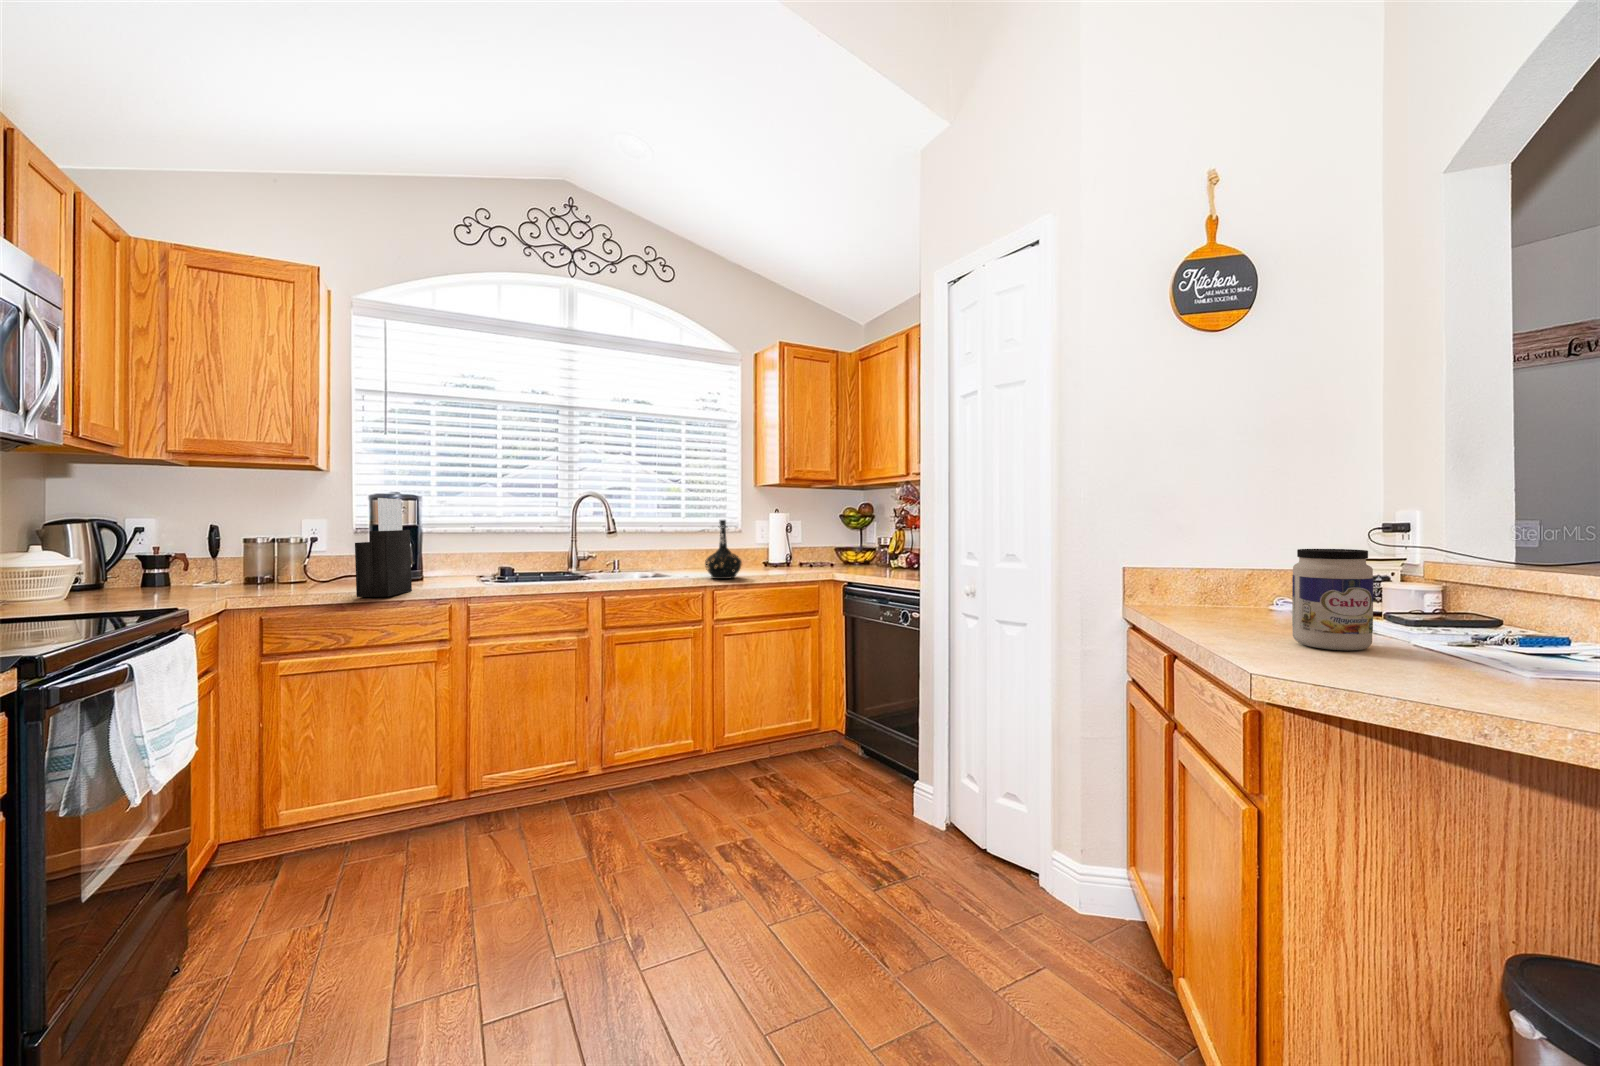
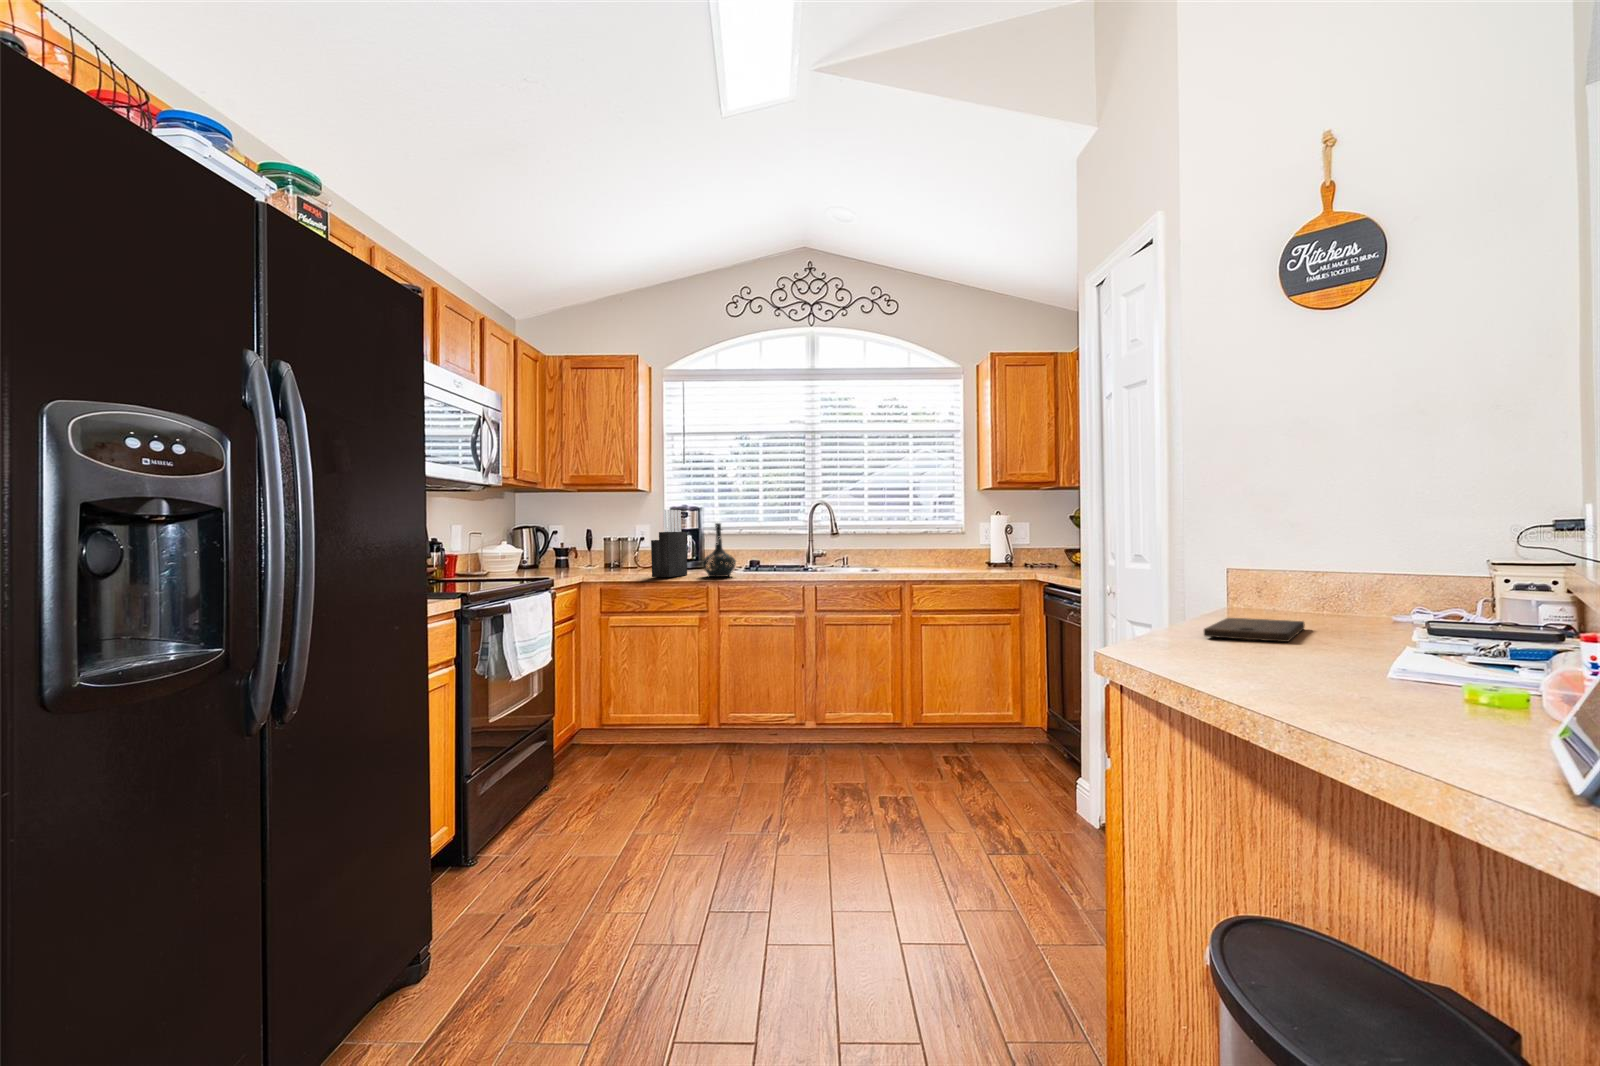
bottle: present [705,520,742,579] -> present [702,523,736,577]
jar: present [1292,549,1373,650] -> none [1263,526,1337,621]
cutting board: none [1321,655,1503,696] -> present [1204,618,1305,642]

